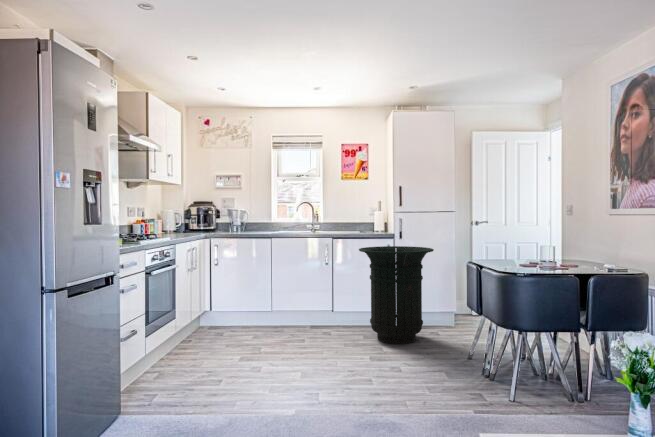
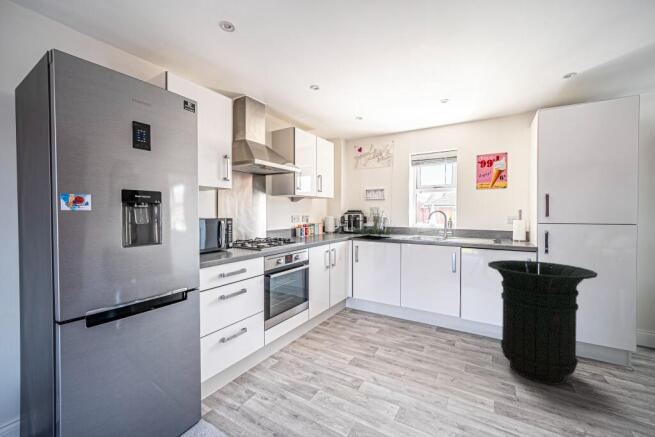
plant: none [212,200,258,232] -> present [353,211,391,235]

